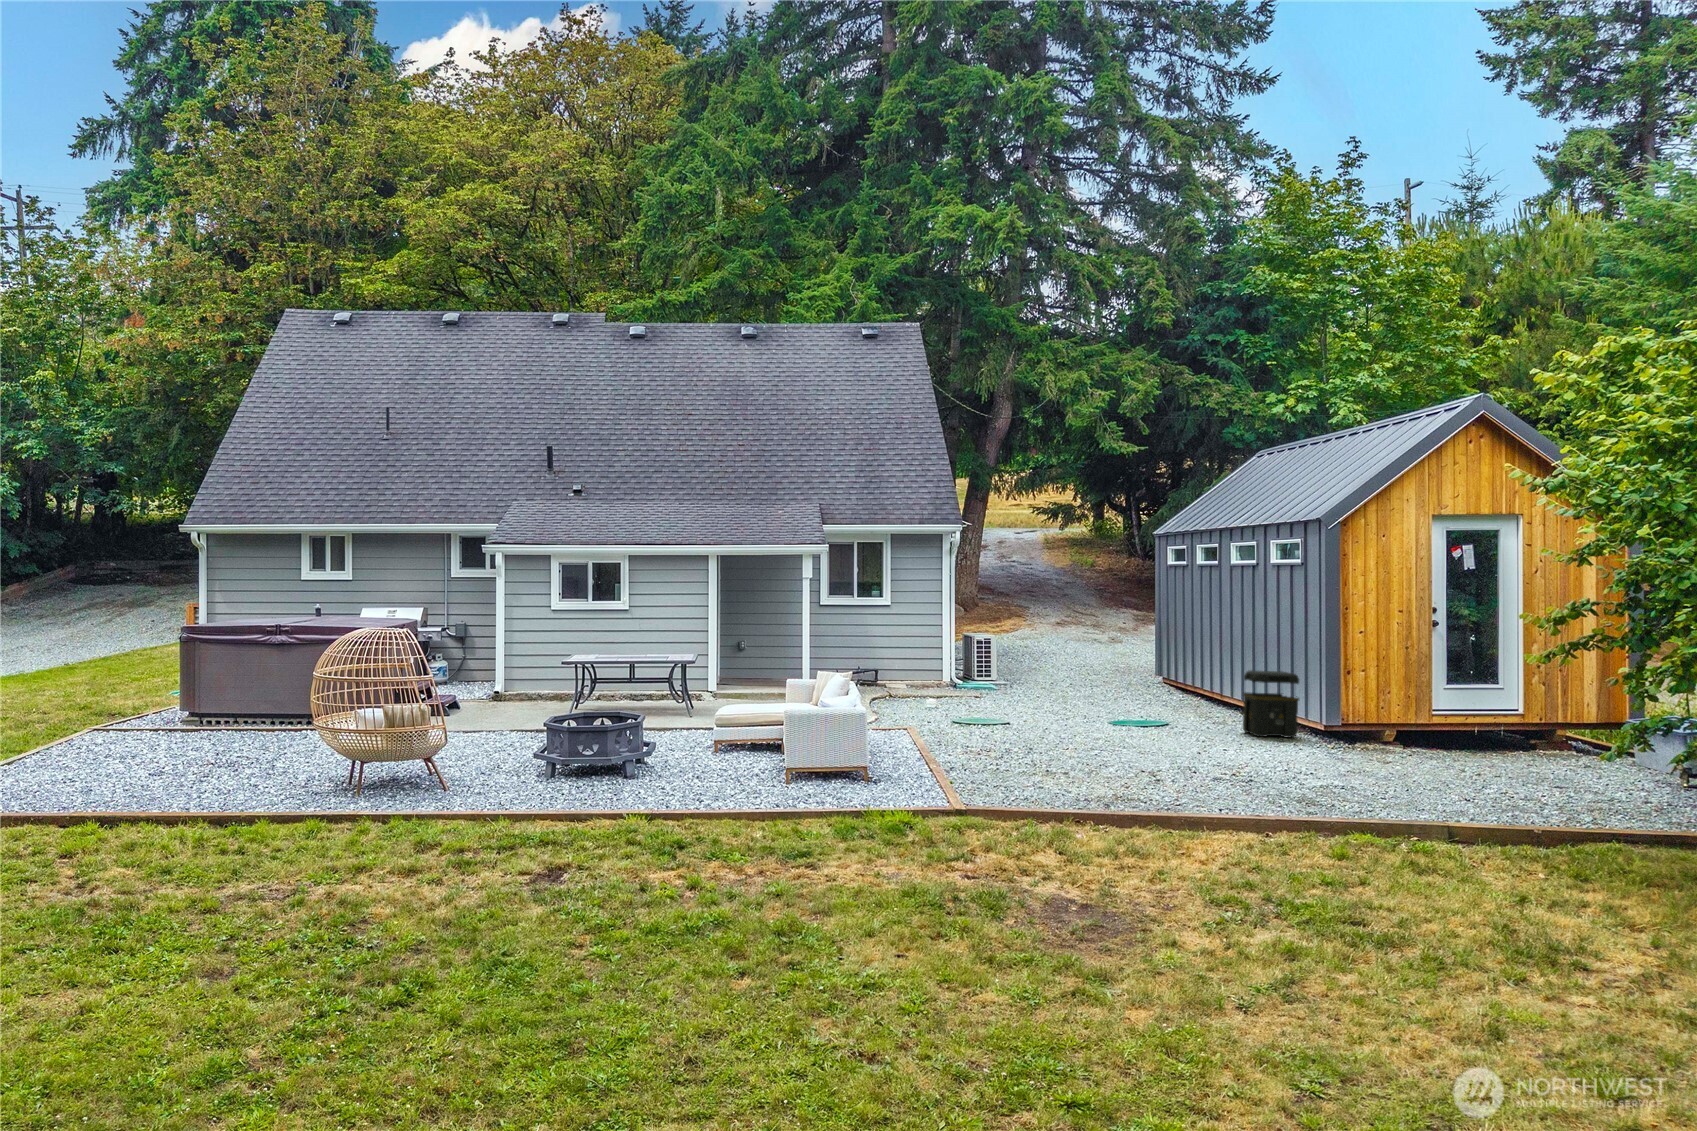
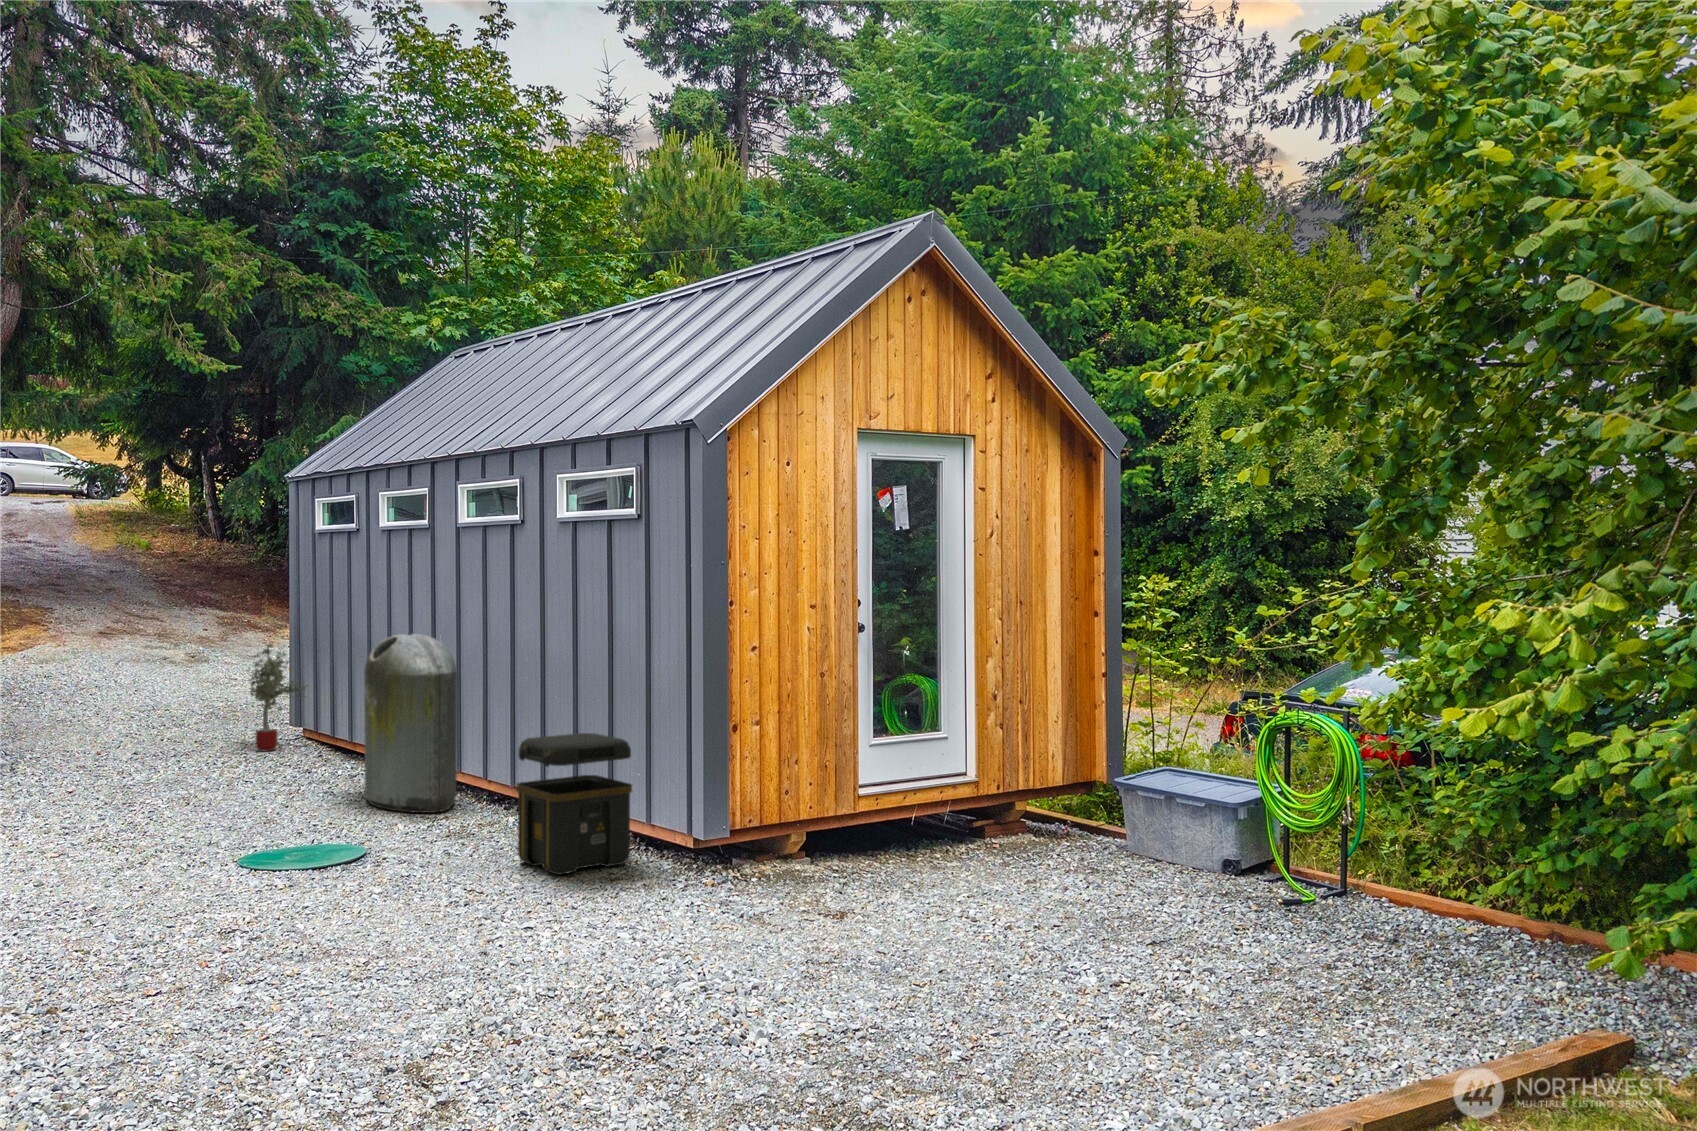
trash can: none [1186,620,1234,716] -> present [364,634,457,813]
potted tree: none [1135,626,1170,690] -> present [249,644,307,751]

